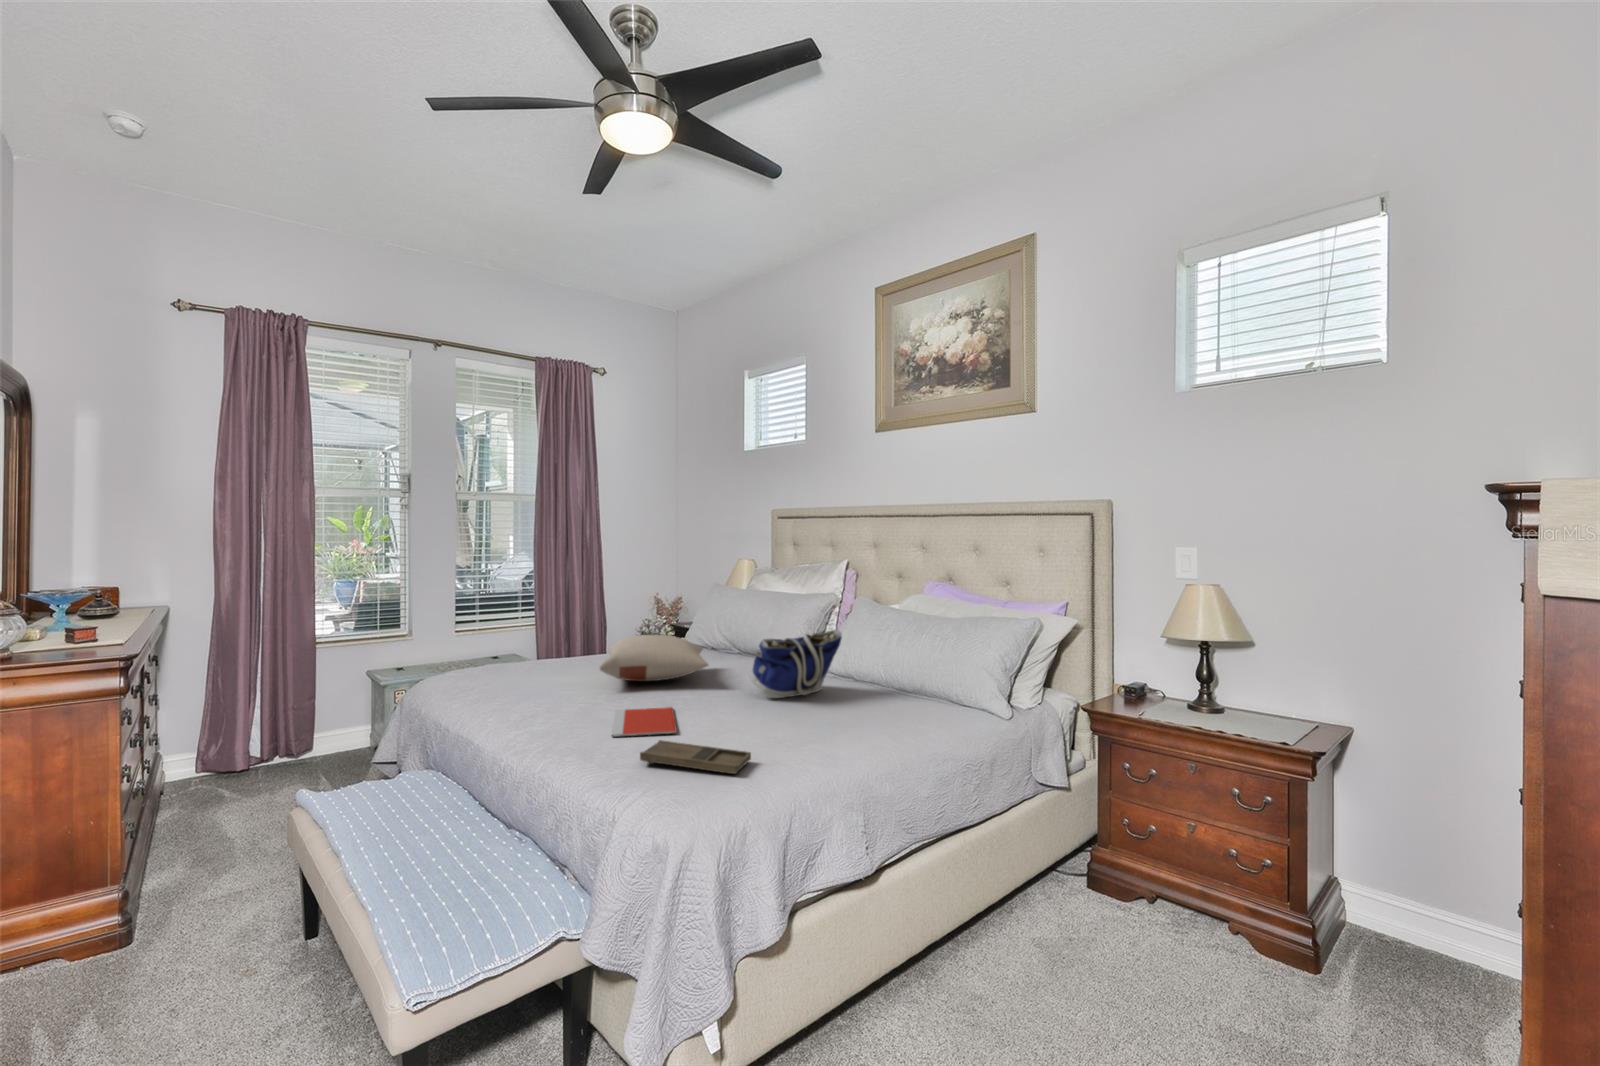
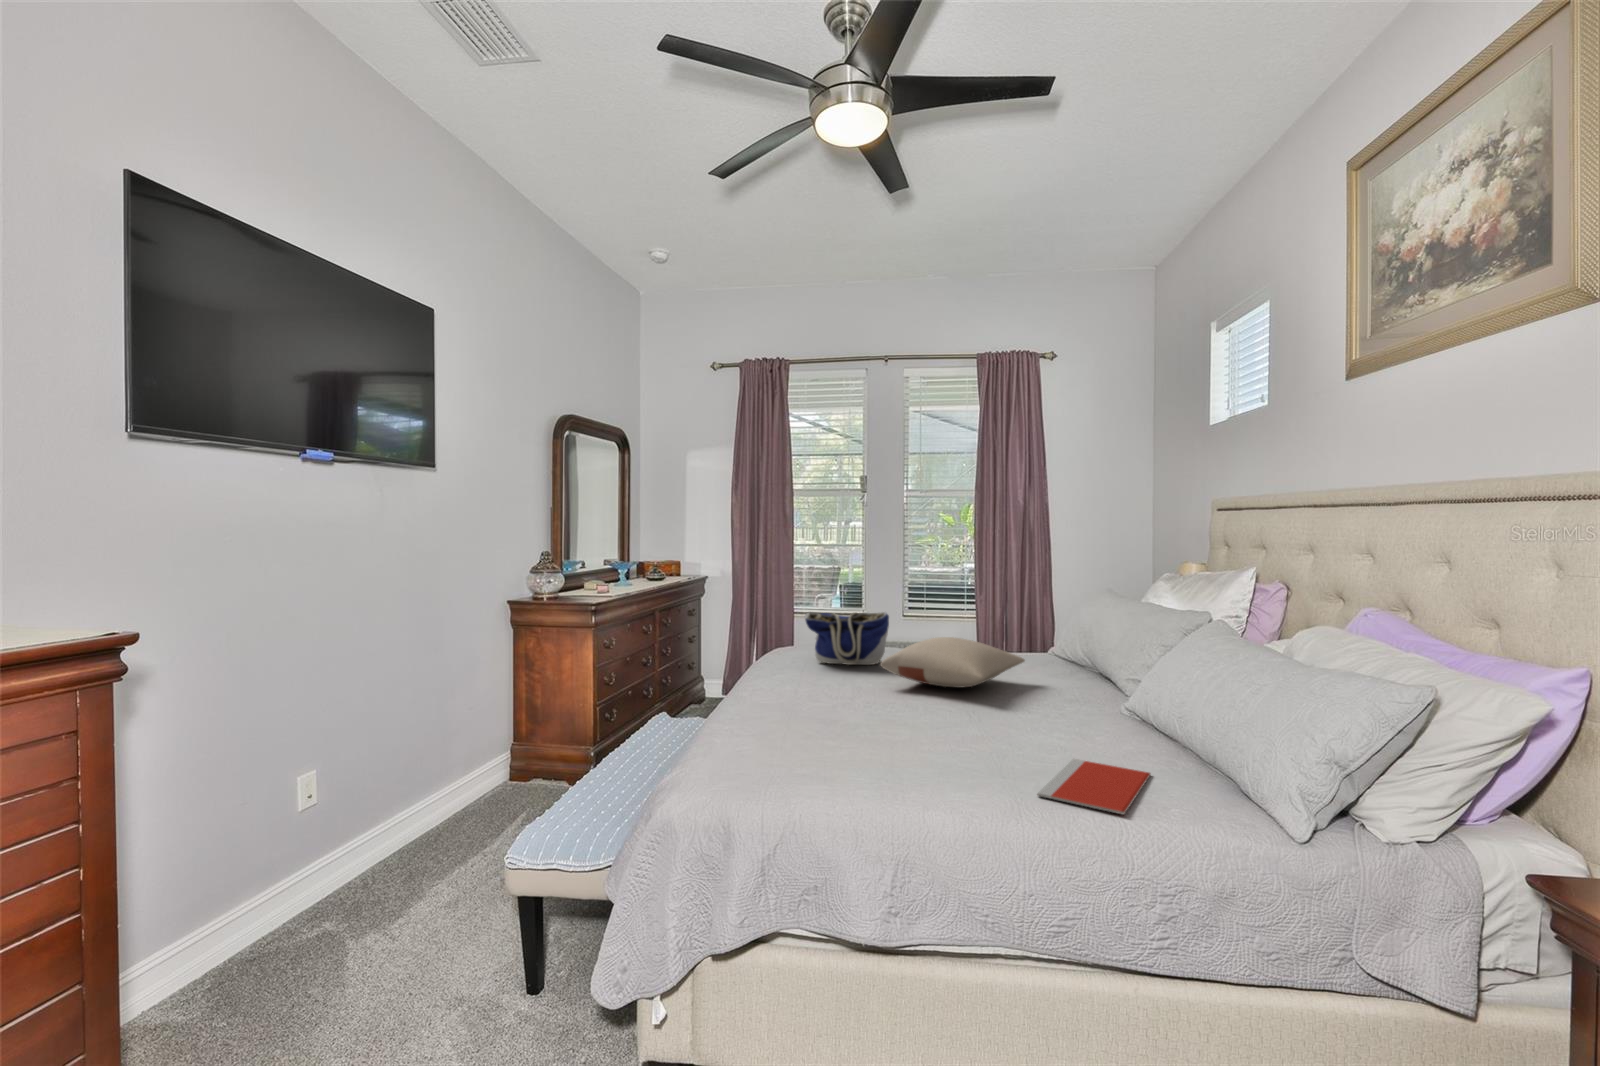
tote bag: present [749,630,842,698] -> present [805,612,889,665]
notebook: present [612,707,677,737] -> present [1037,759,1151,814]
tray: present [640,740,751,774] -> none [771,741,861,793]

